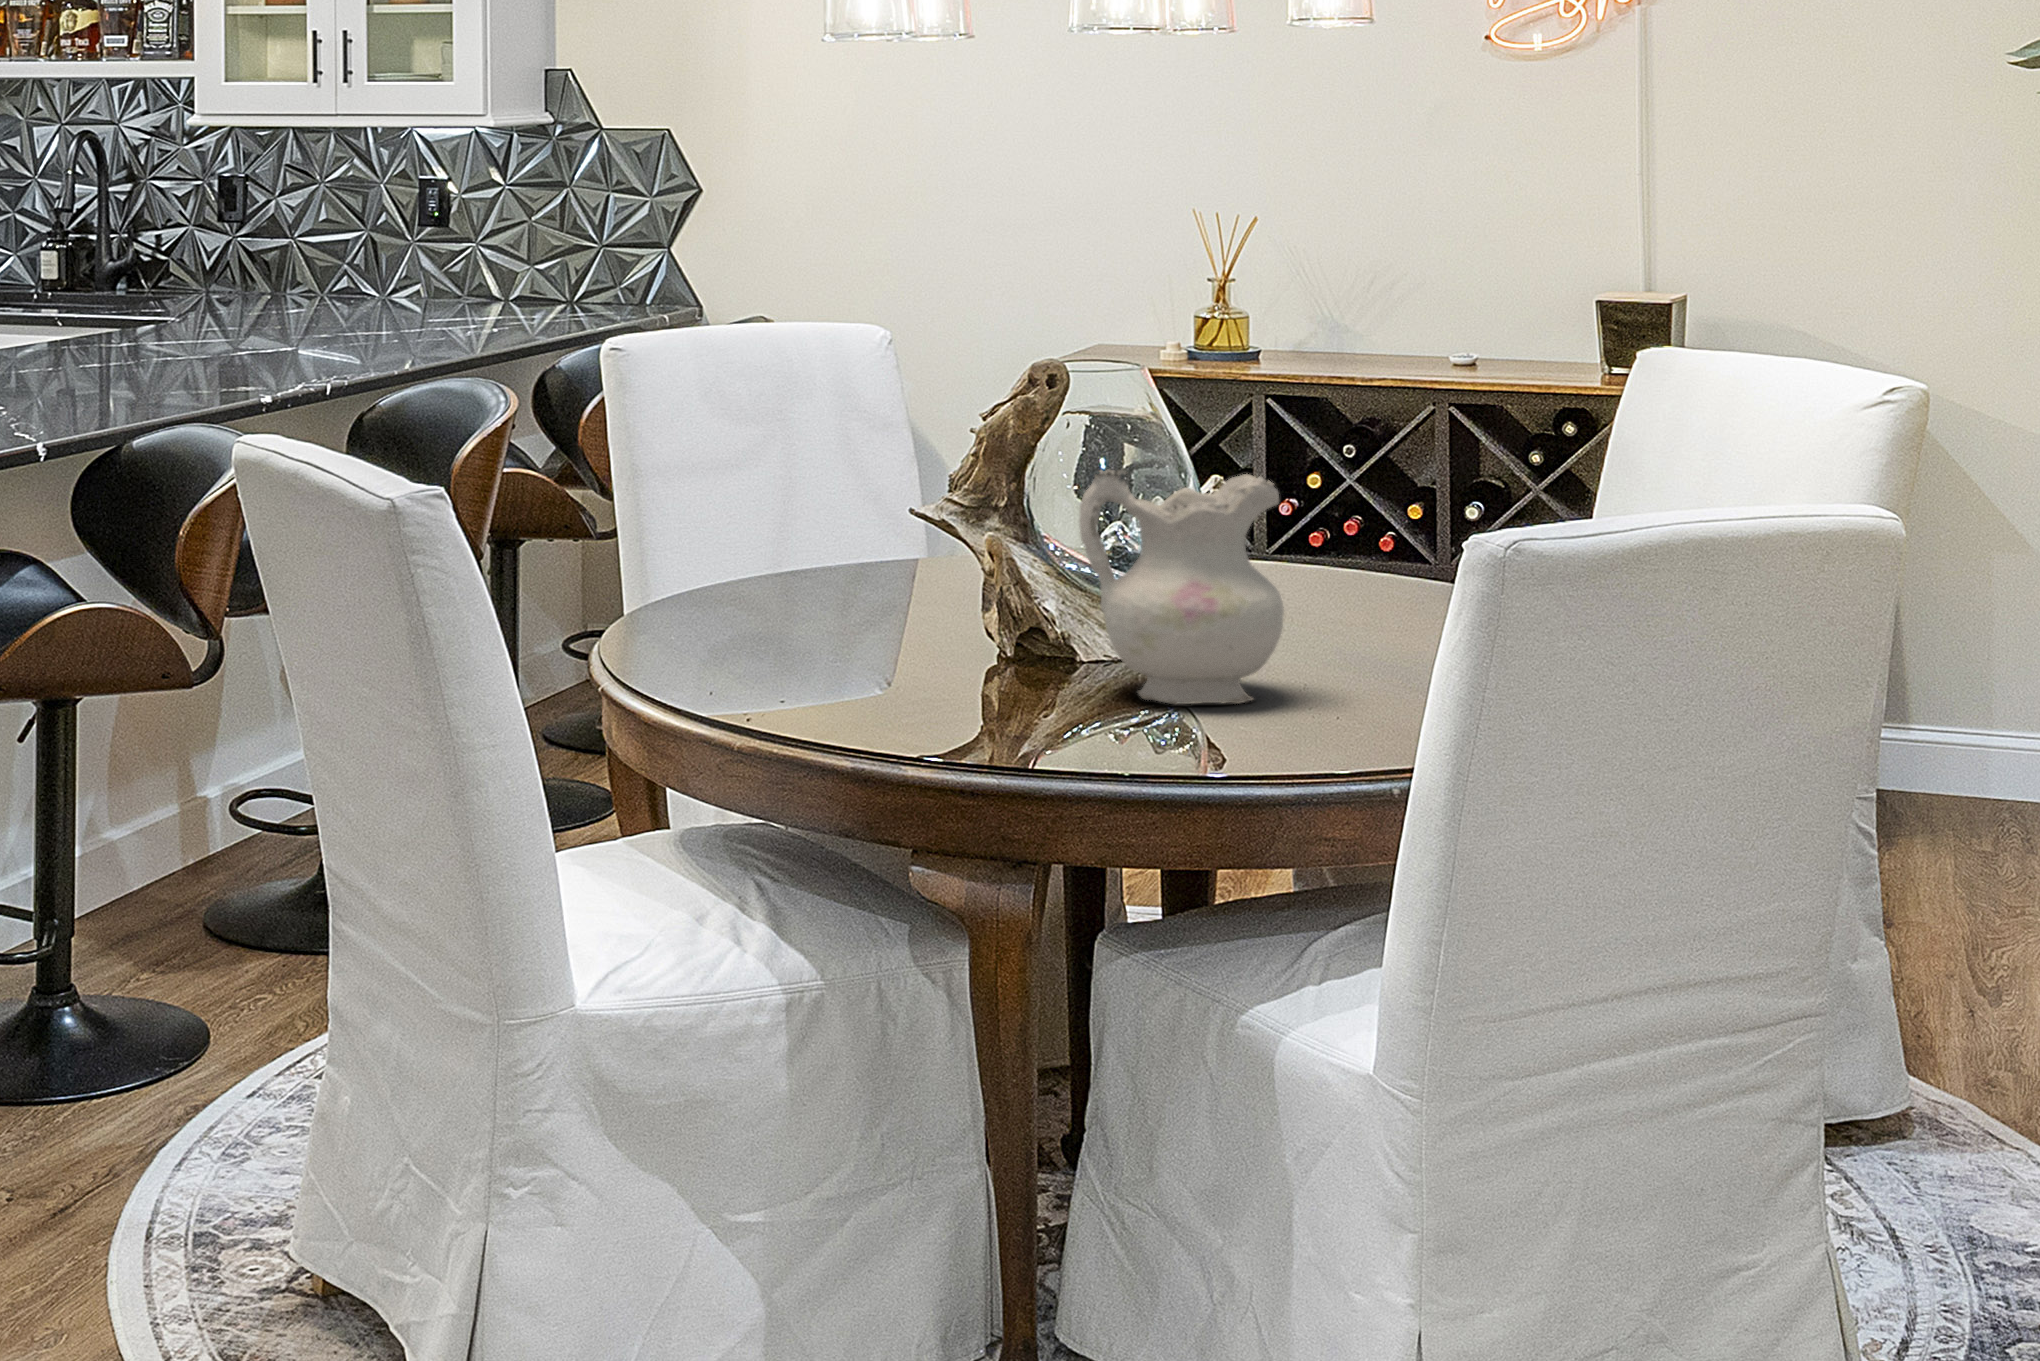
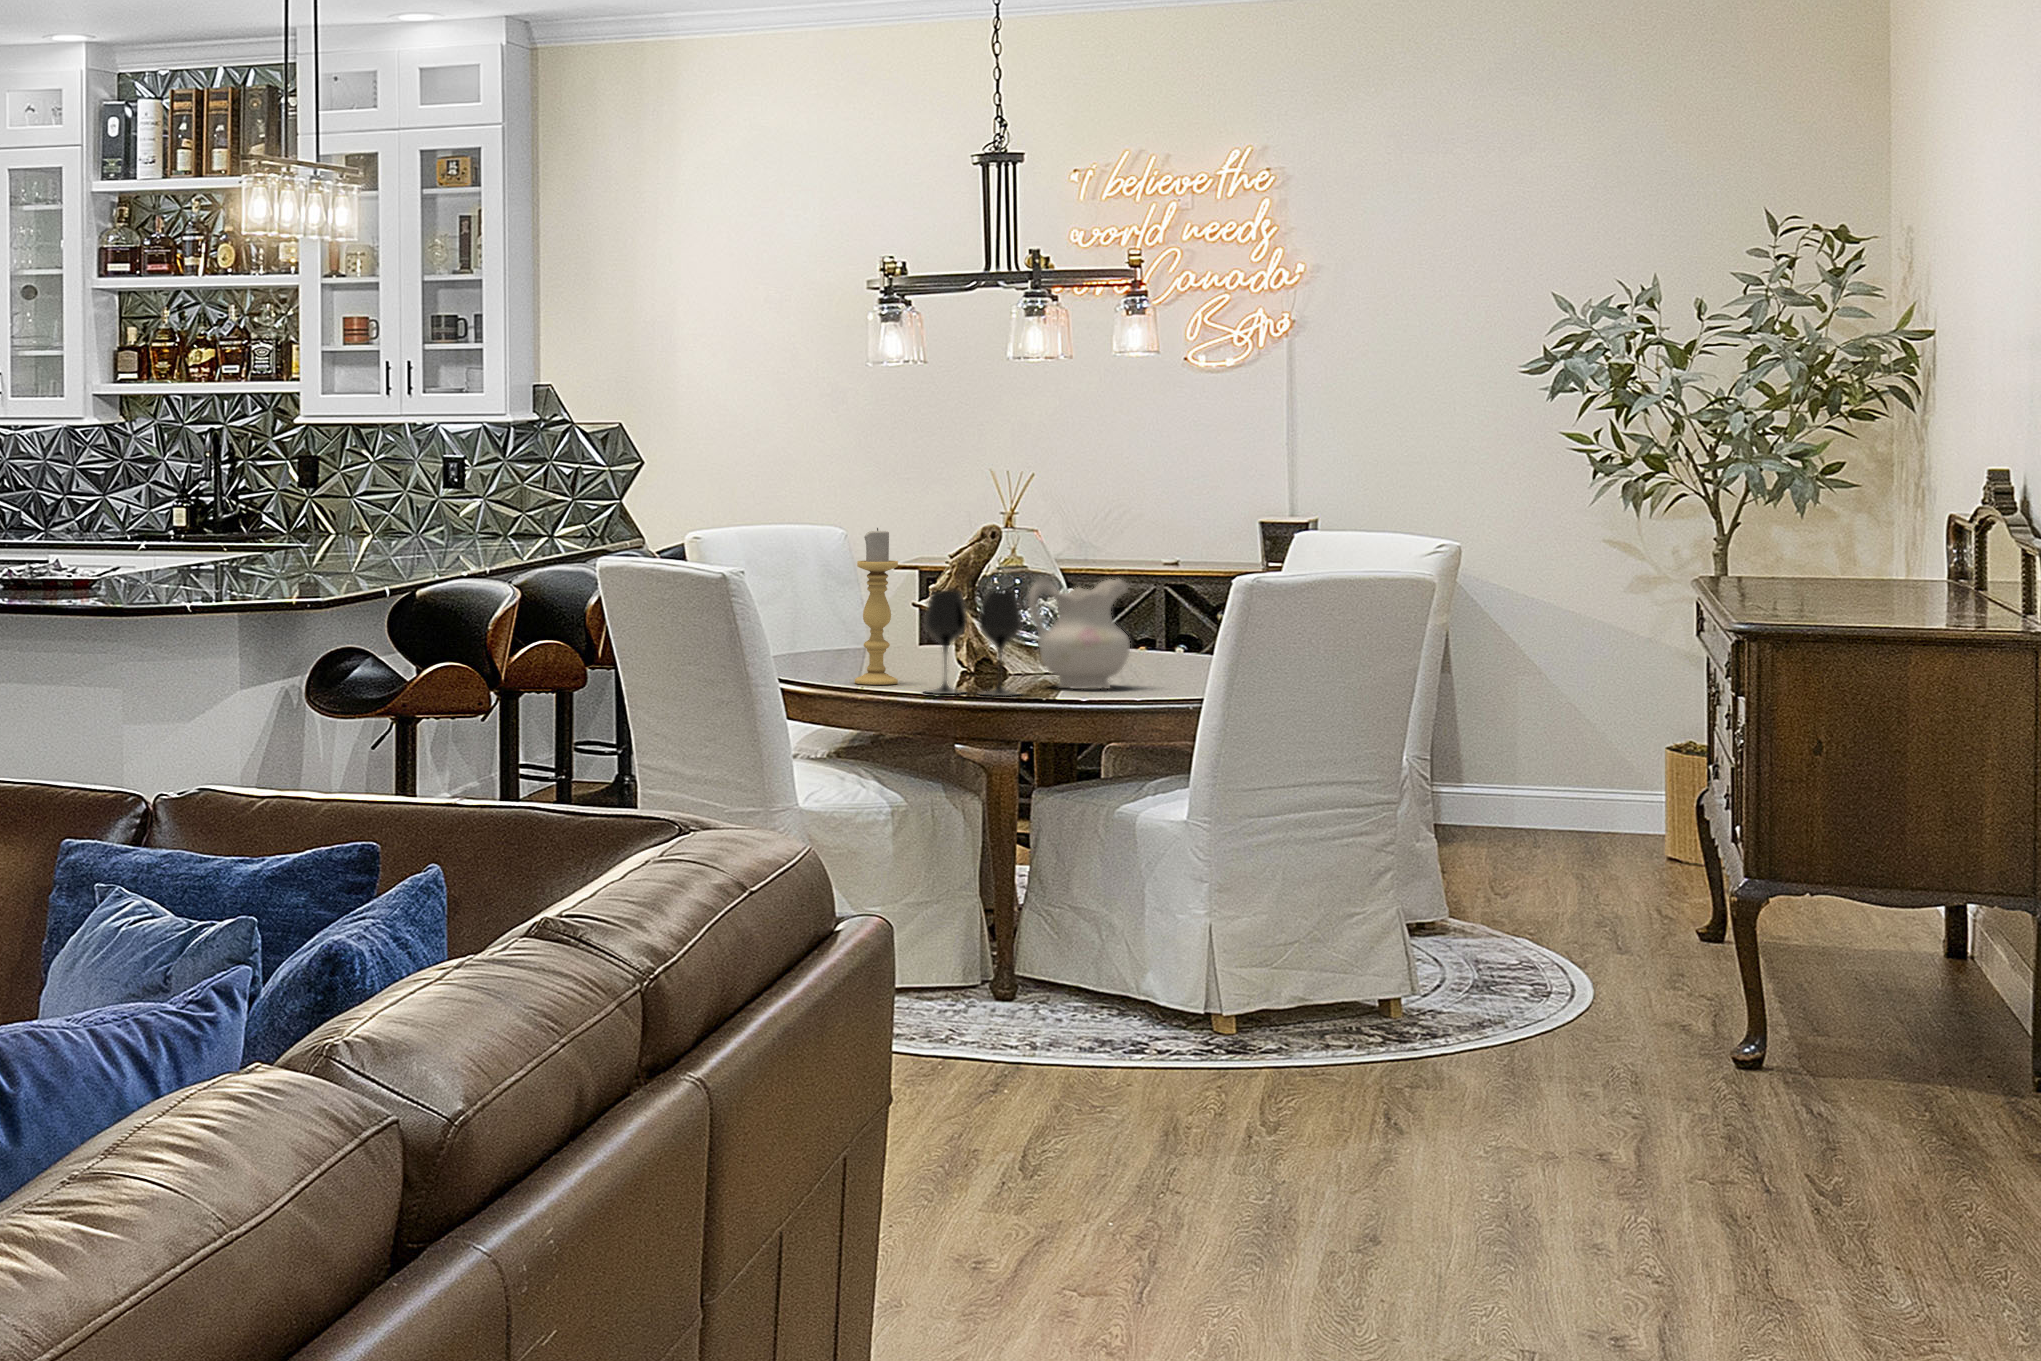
candle holder: none [753,361,837,679] -> present [855,528,898,685]
wine glass: none [849,503,1047,736] -> present [925,590,1022,696]

